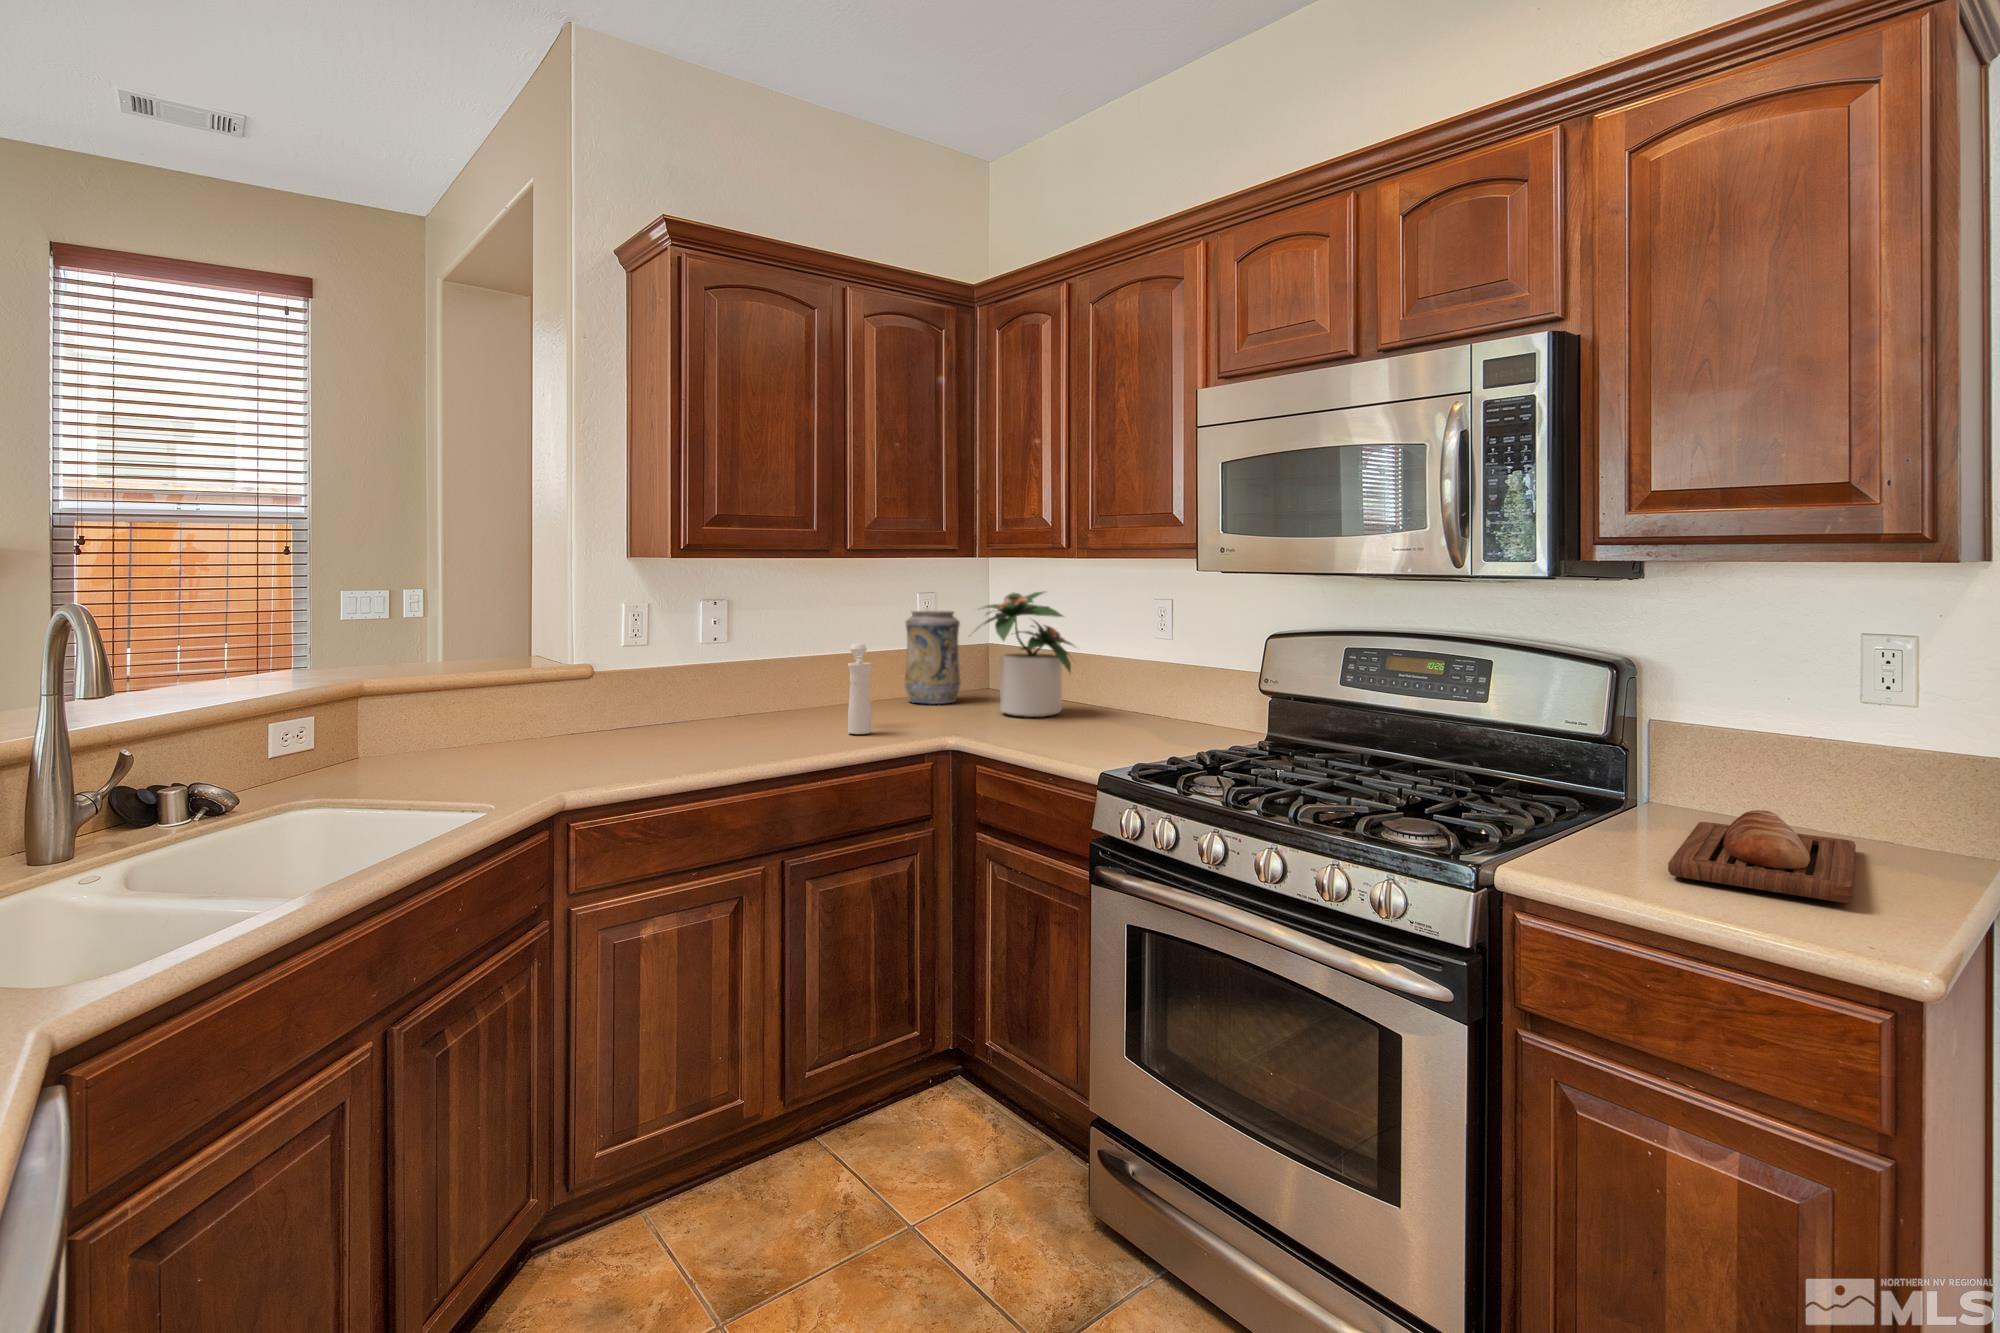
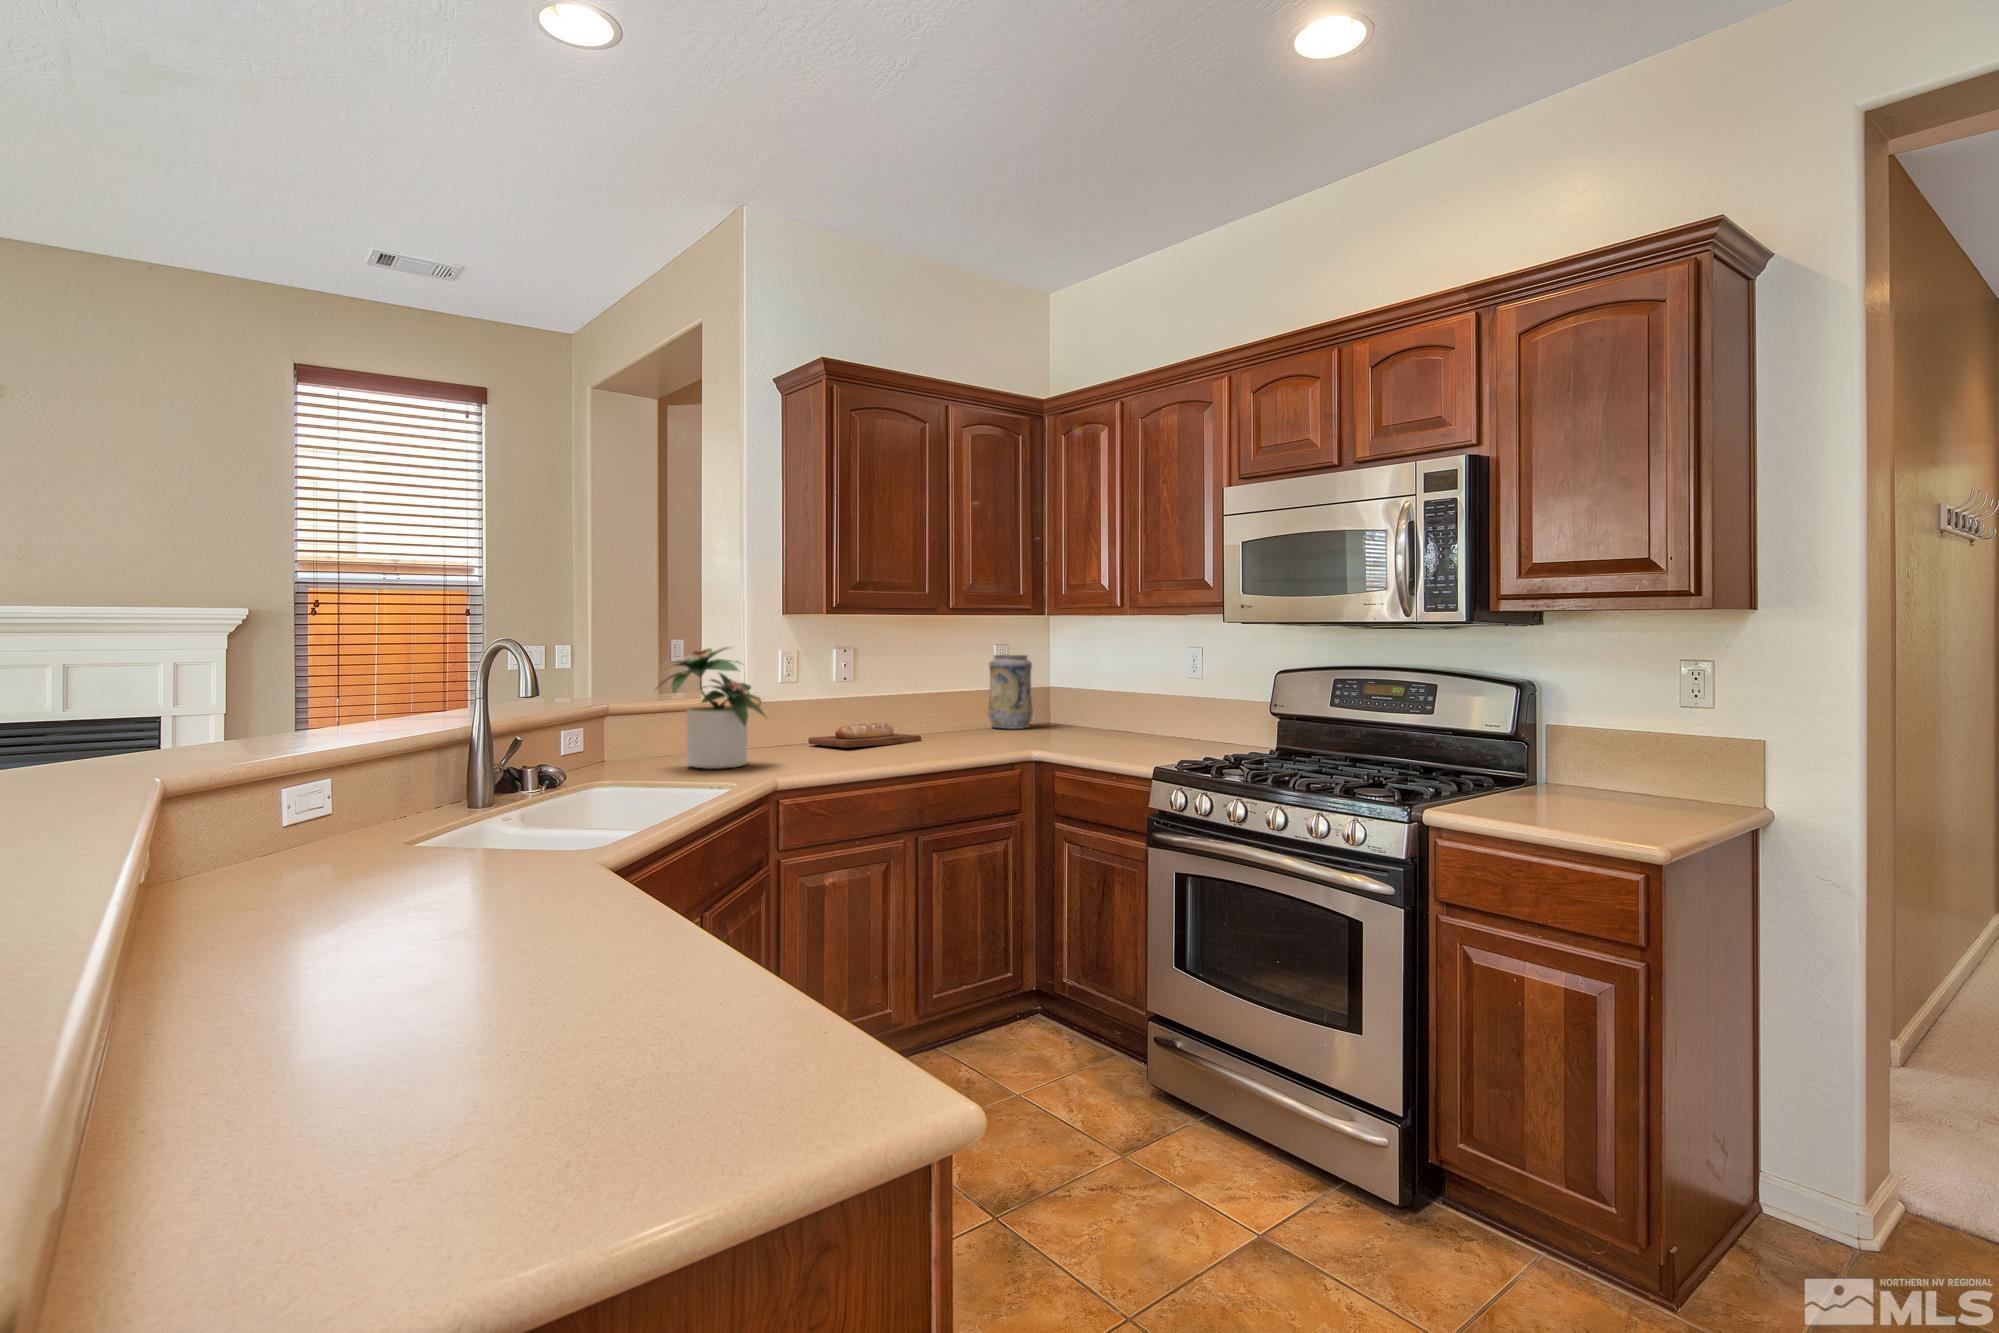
potted plant: present [970,592,1073,717] -> present [657,647,765,769]
pepper mill: present [848,644,872,734] -> none [954,678,974,746]
bread loaf: present [1668,810,1856,903] -> present [808,723,921,748]

